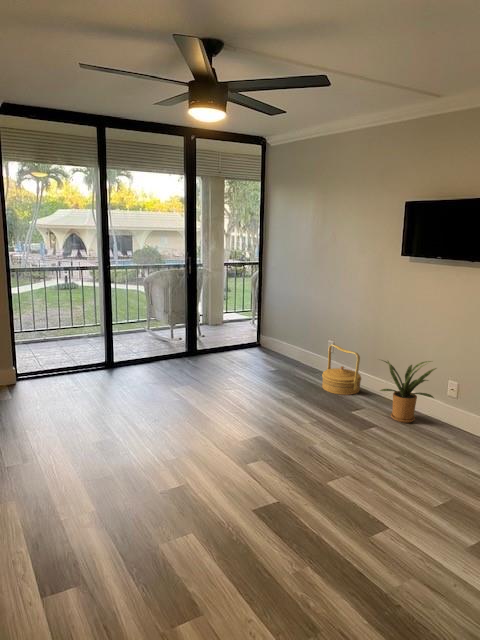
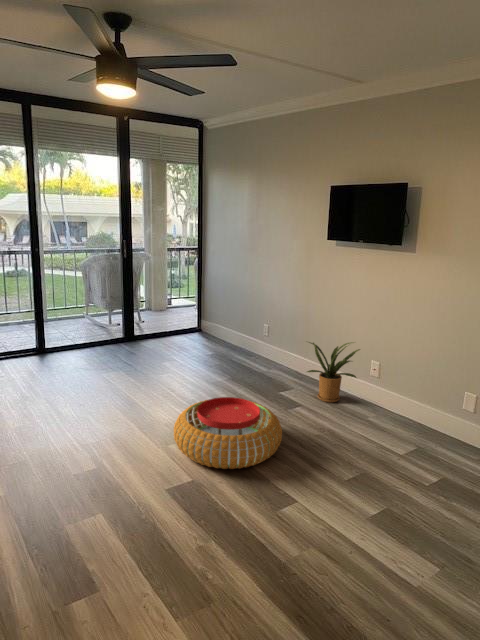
woven basket: present [322,344,361,395] -> none [255,328,294,377]
pouf: none [253,416,364,491] -> present [174,397,282,469]

